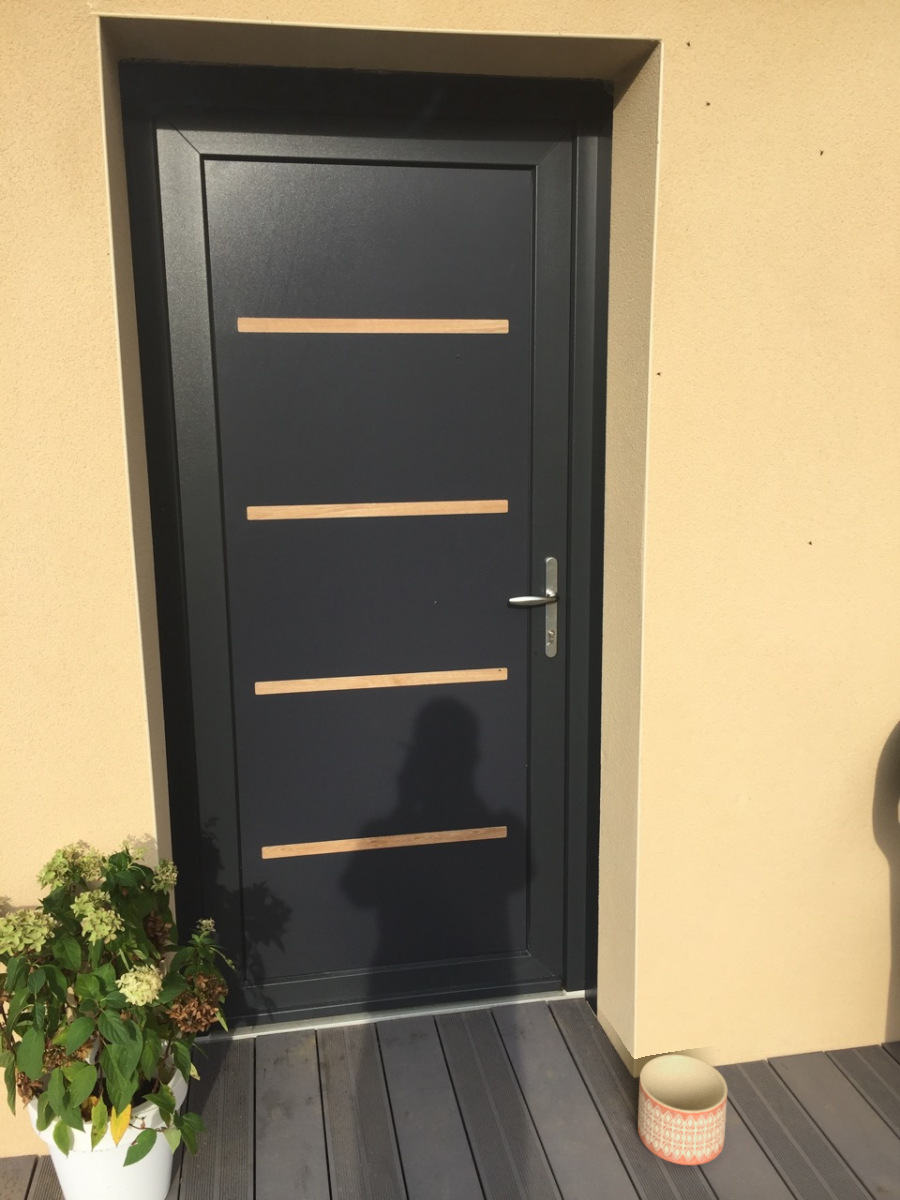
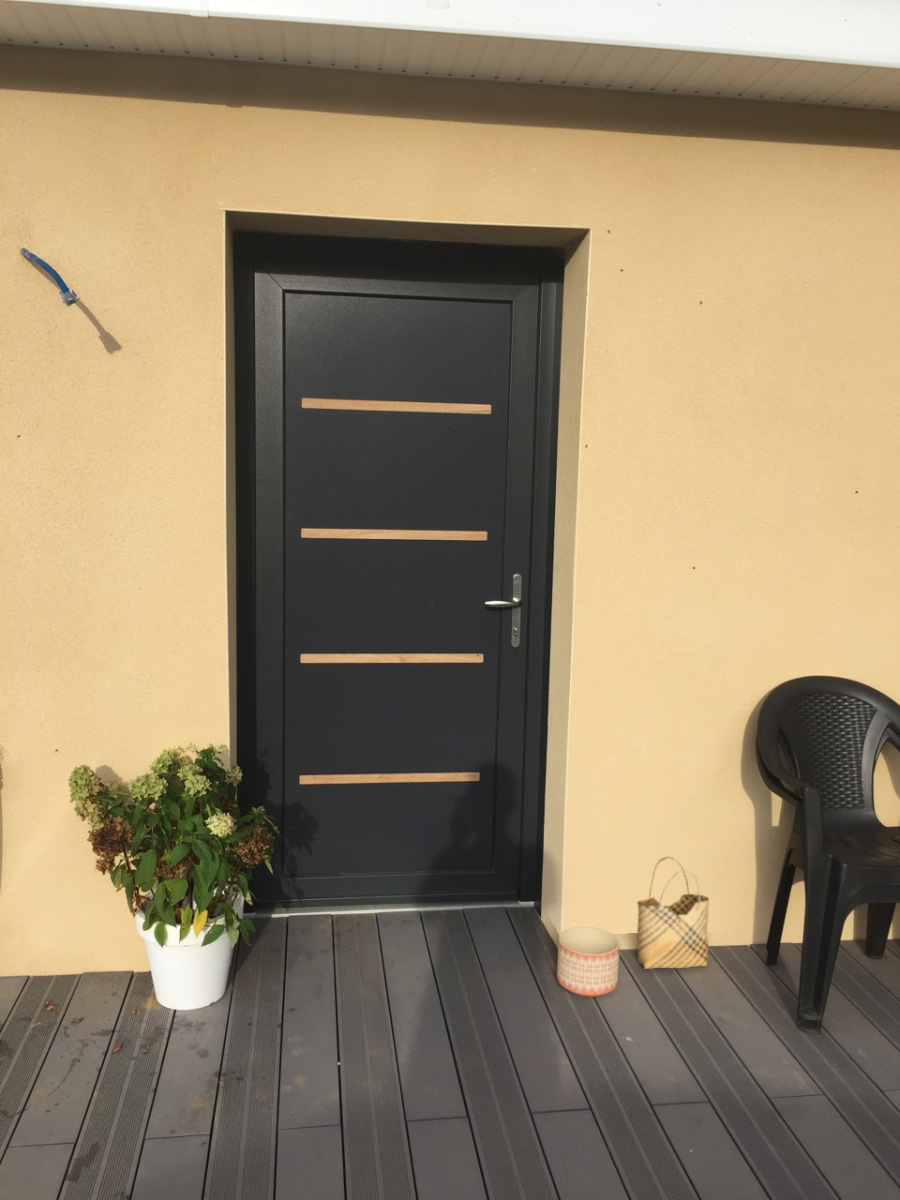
woven basket: none [739,945,838,1105] -> present [637,857,709,969]

